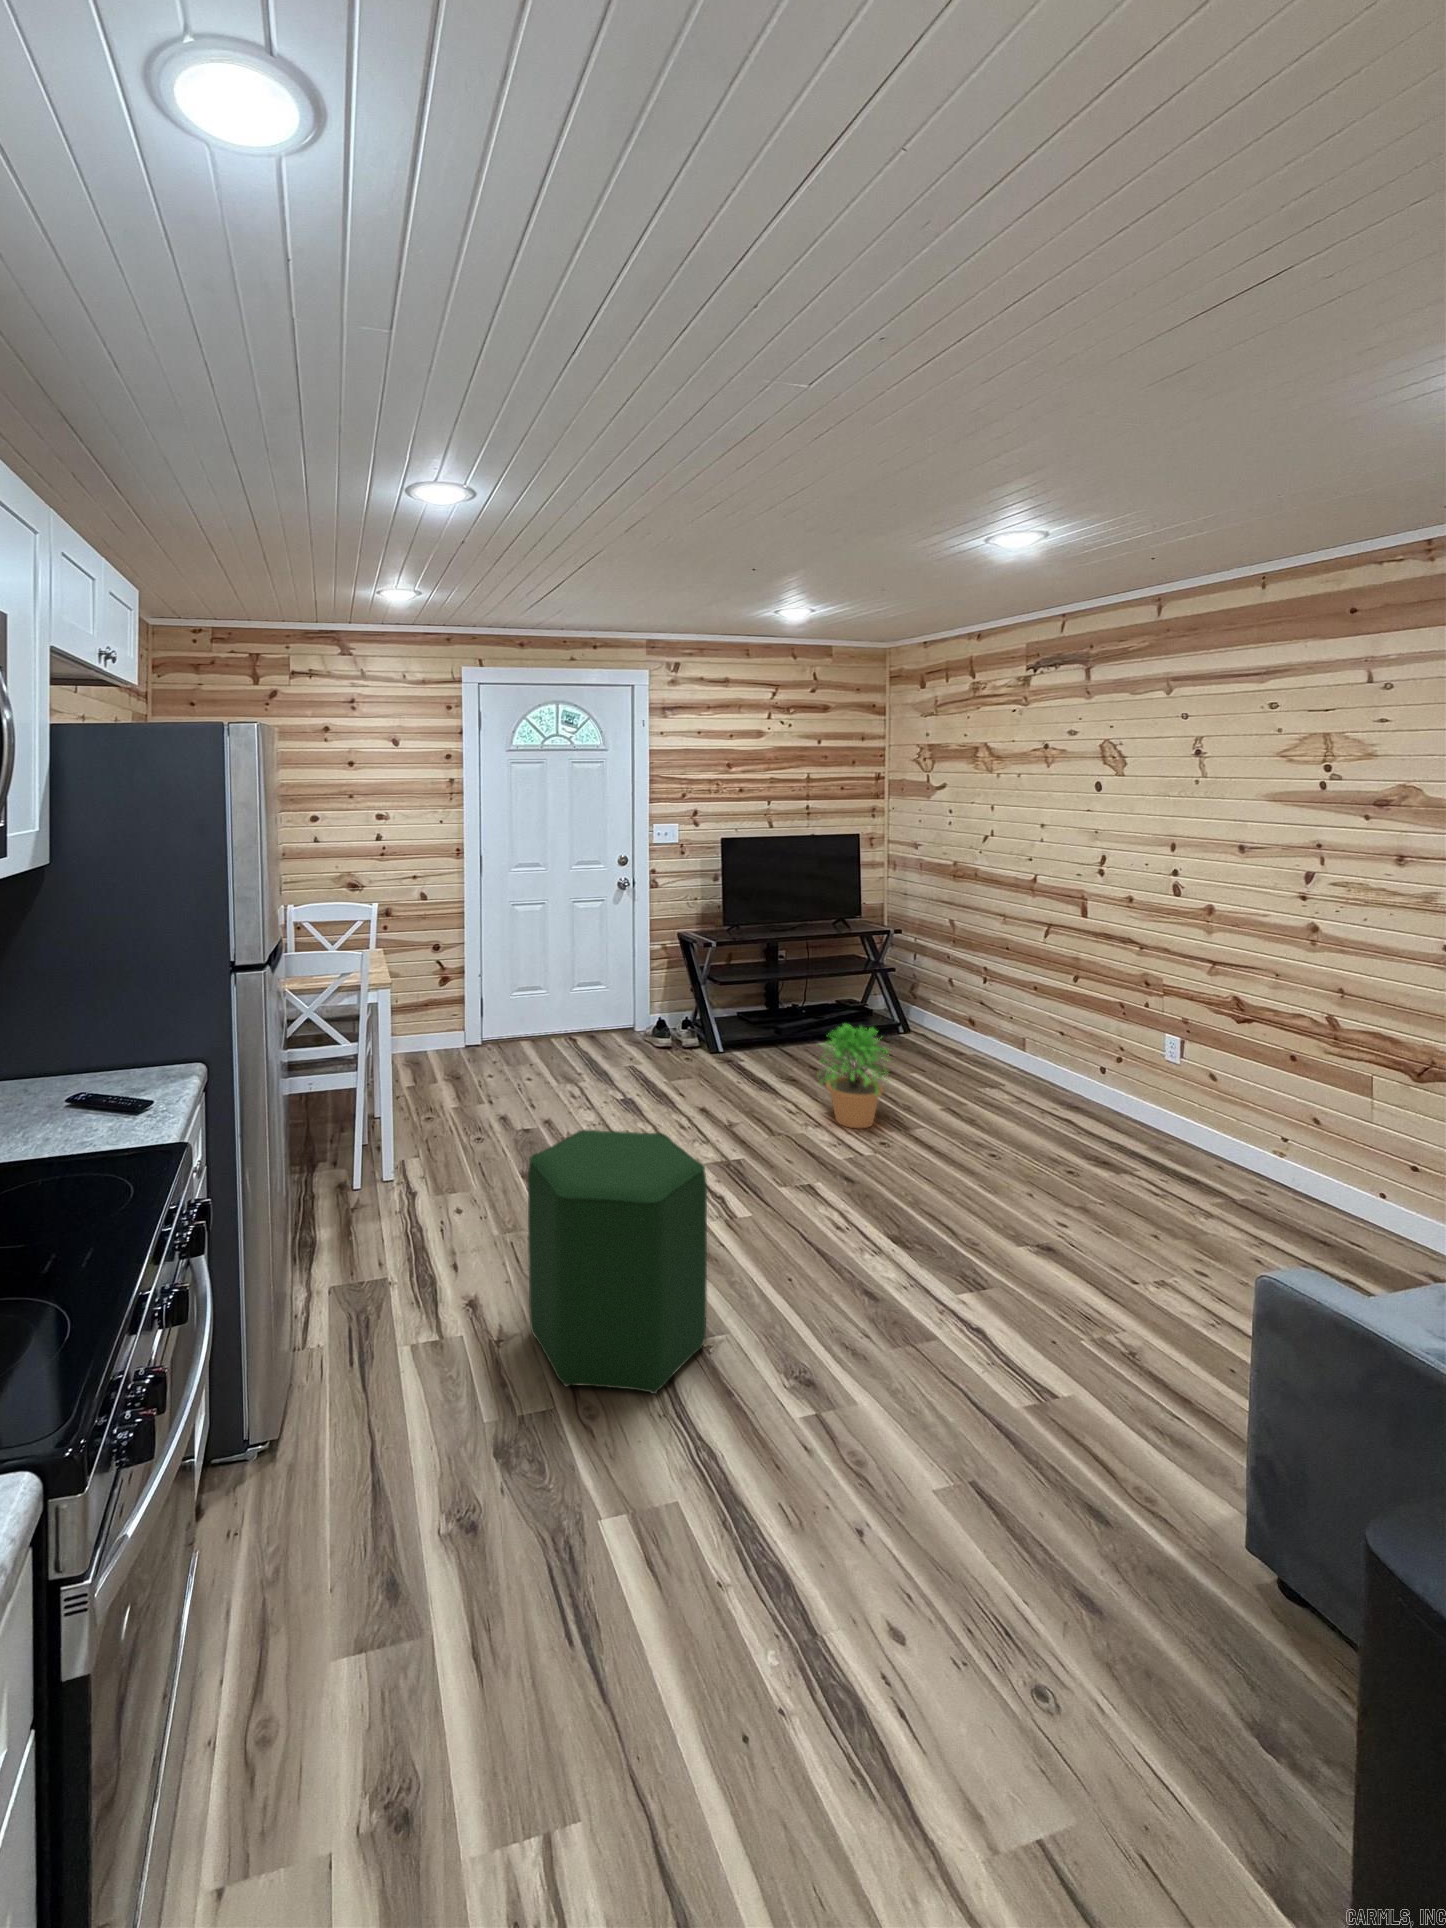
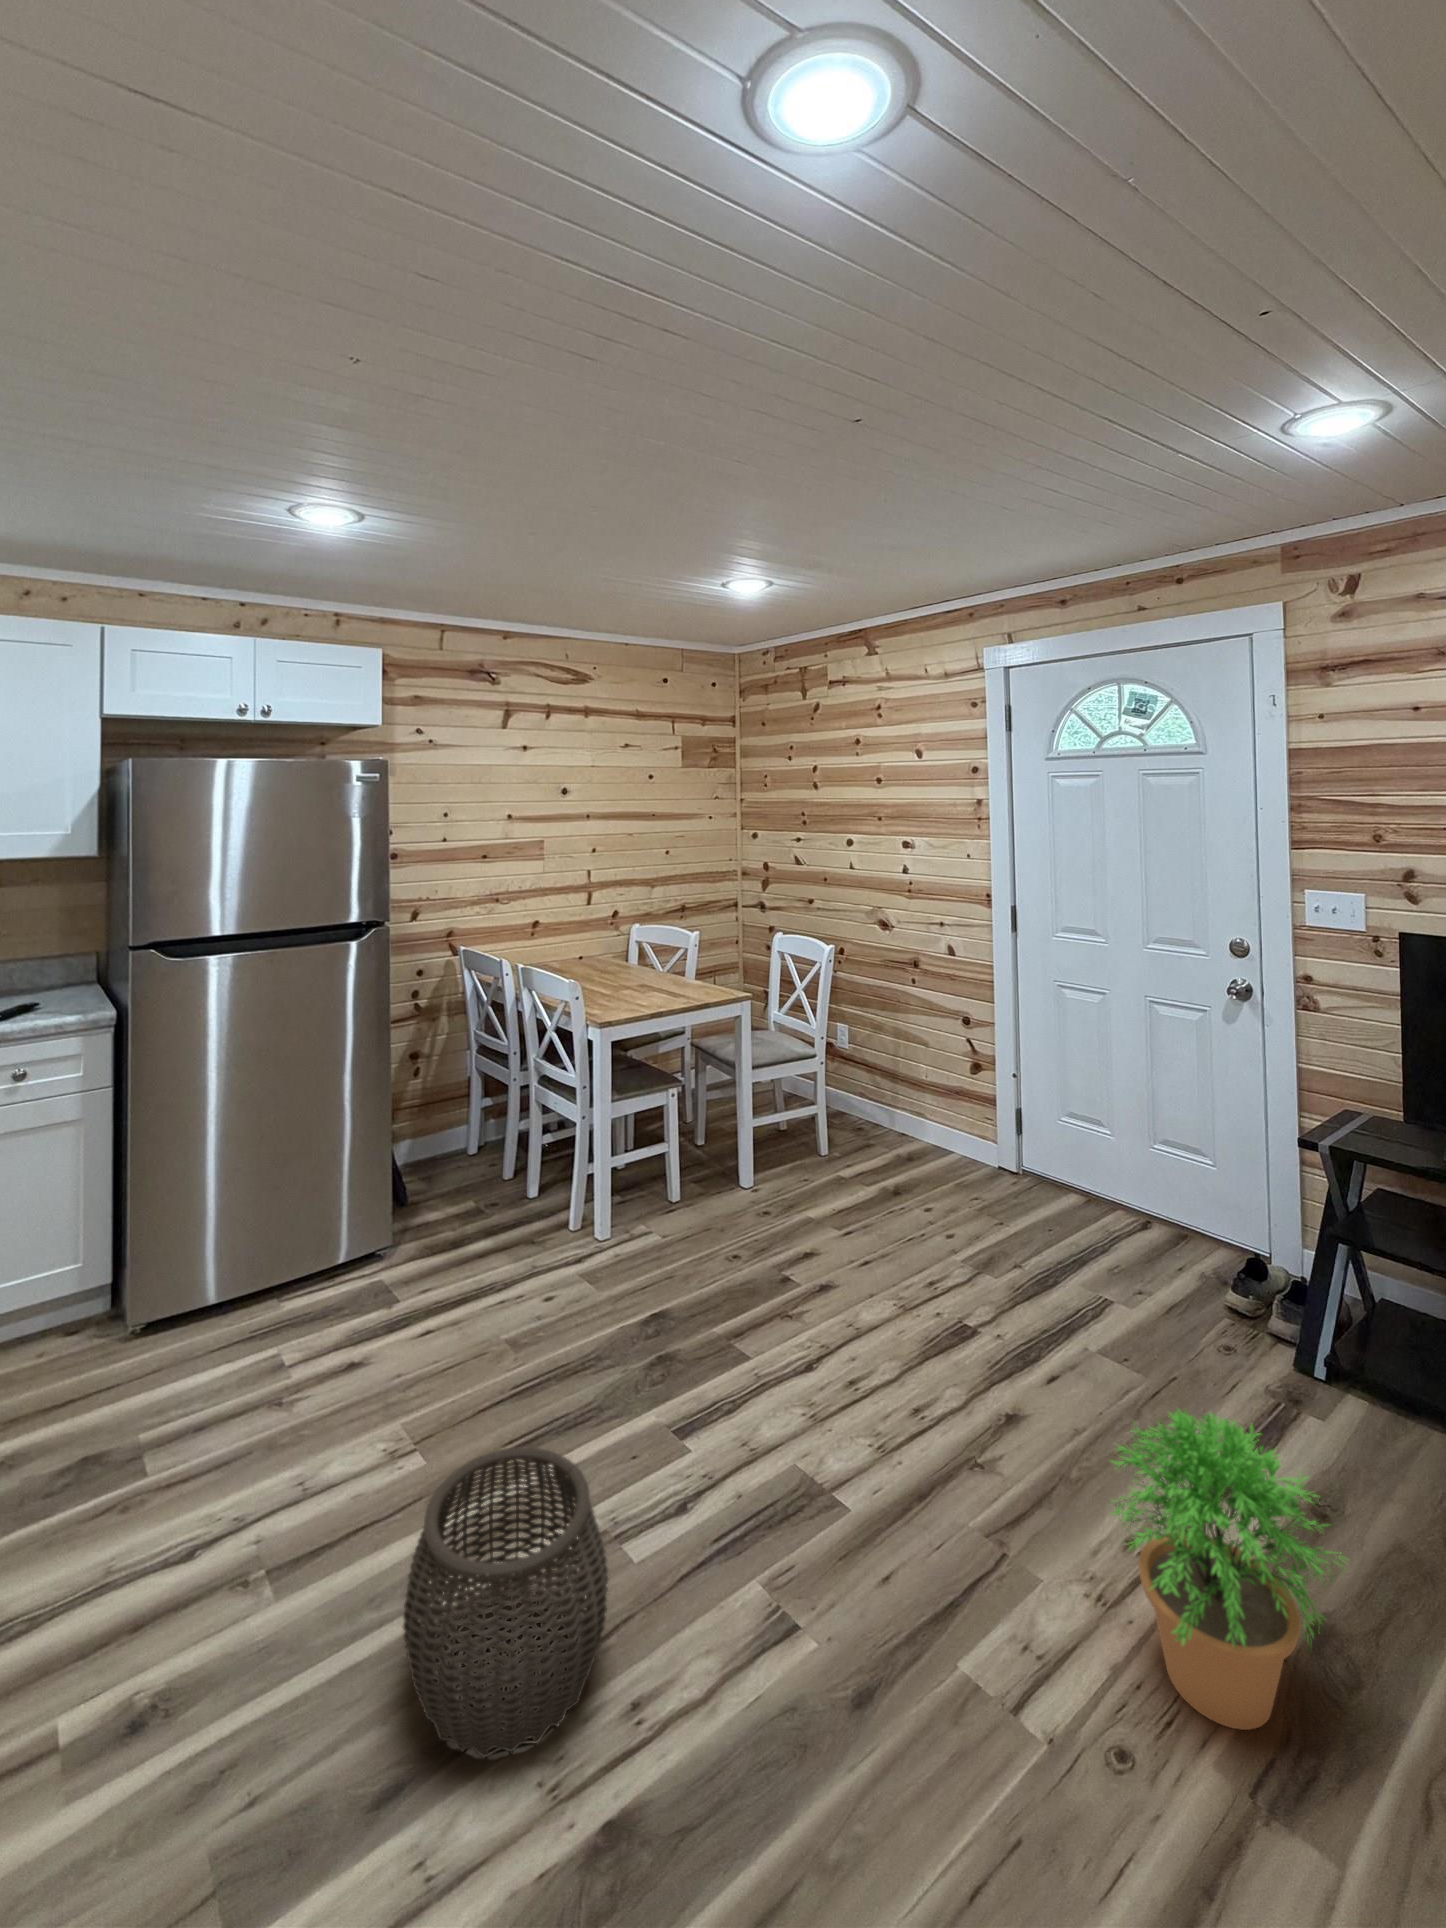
ottoman: present [528,1130,707,1394] -> none [148,1216,383,1578]
woven basket: none [753,1150,865,1283] -> present [403,1447,608,1757]

